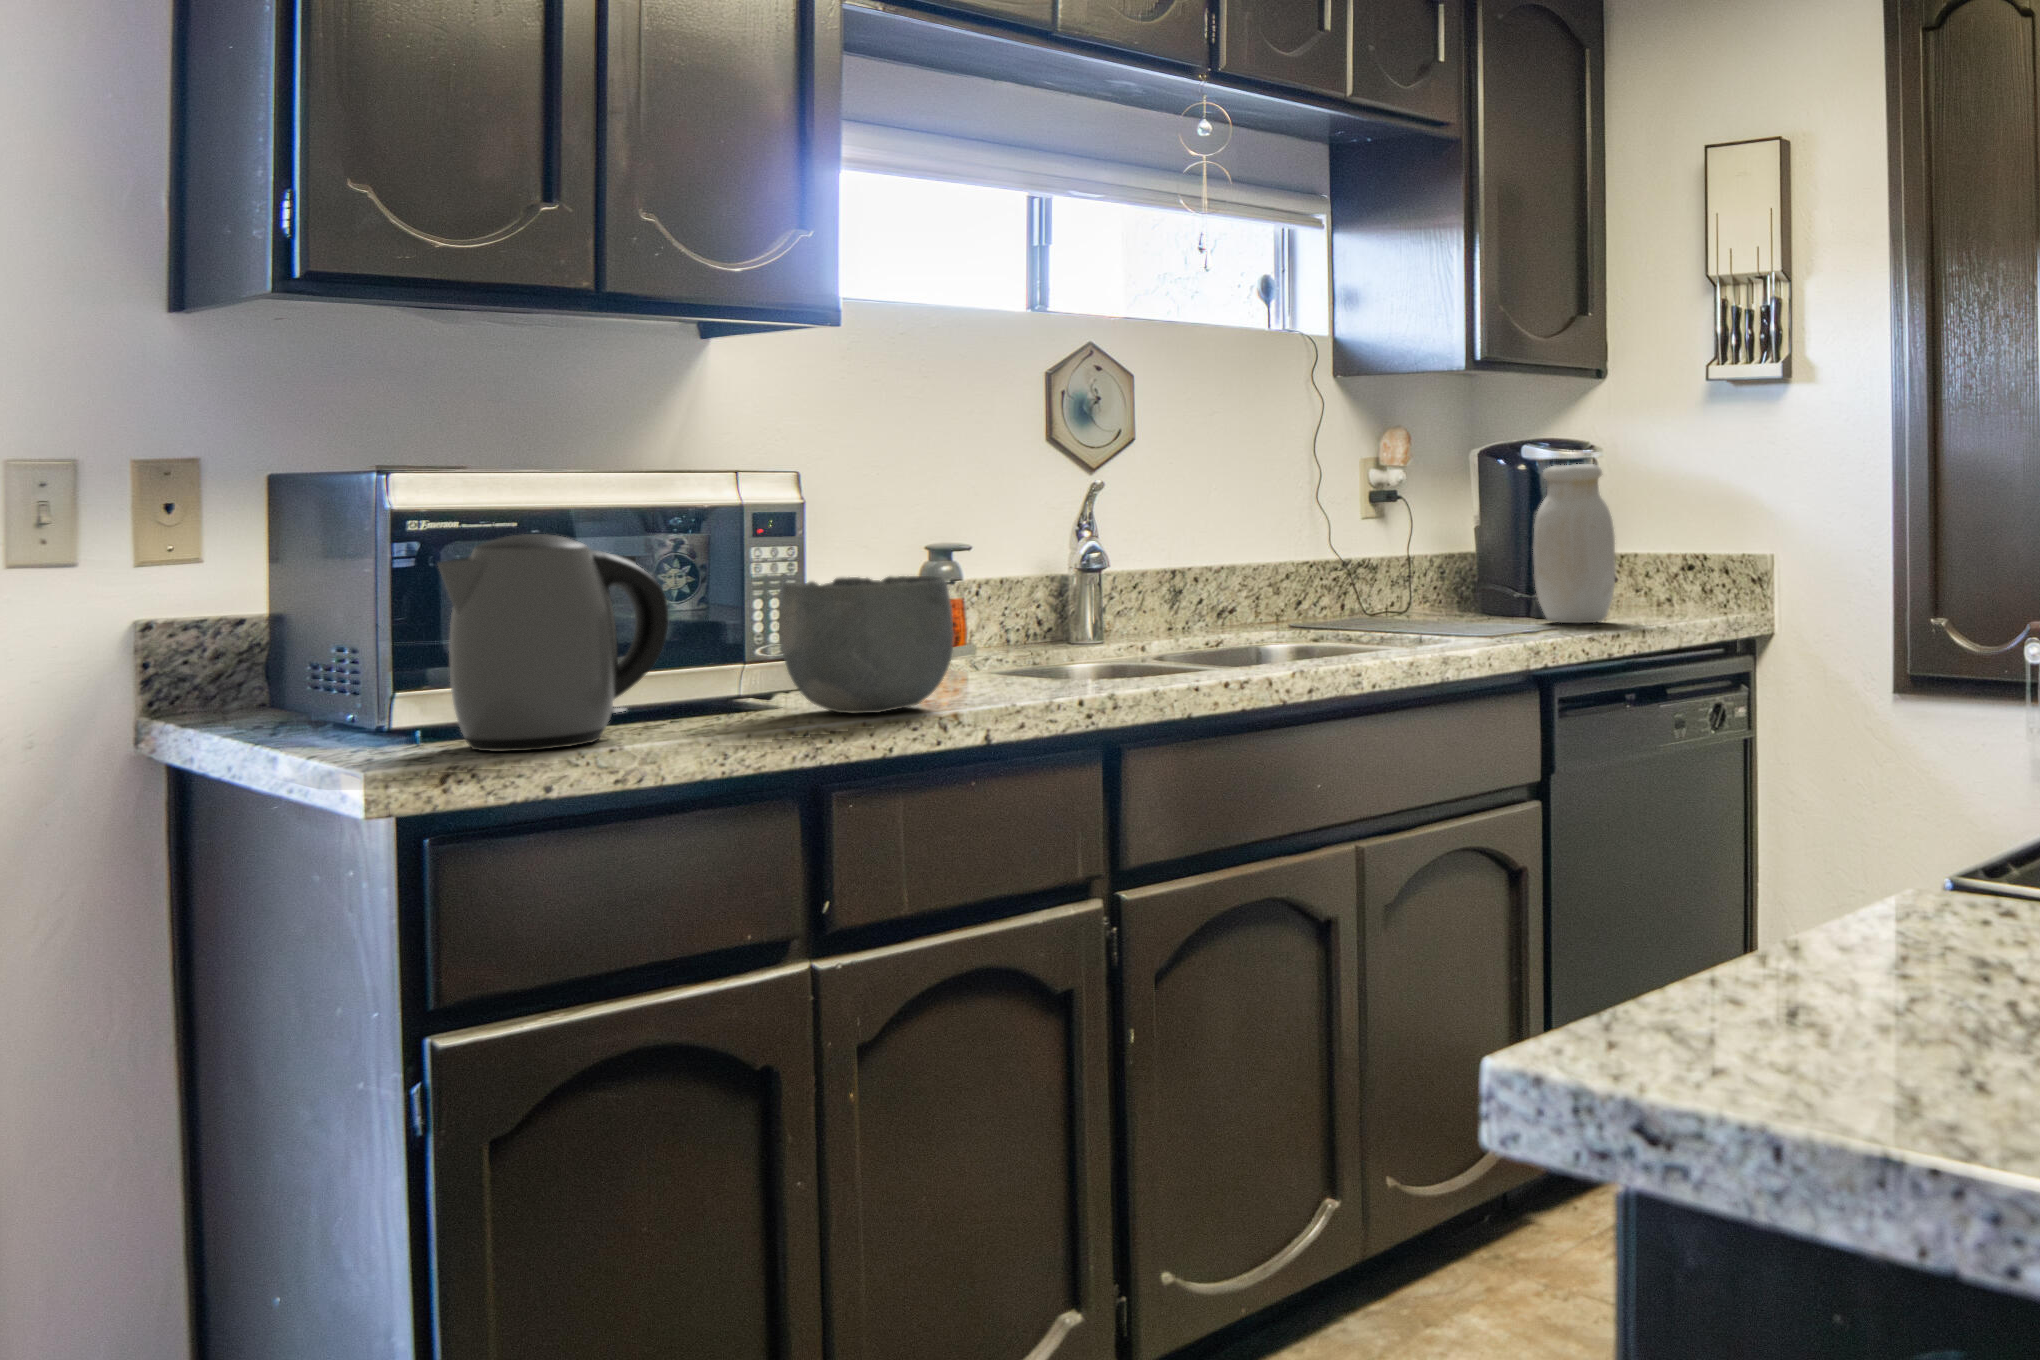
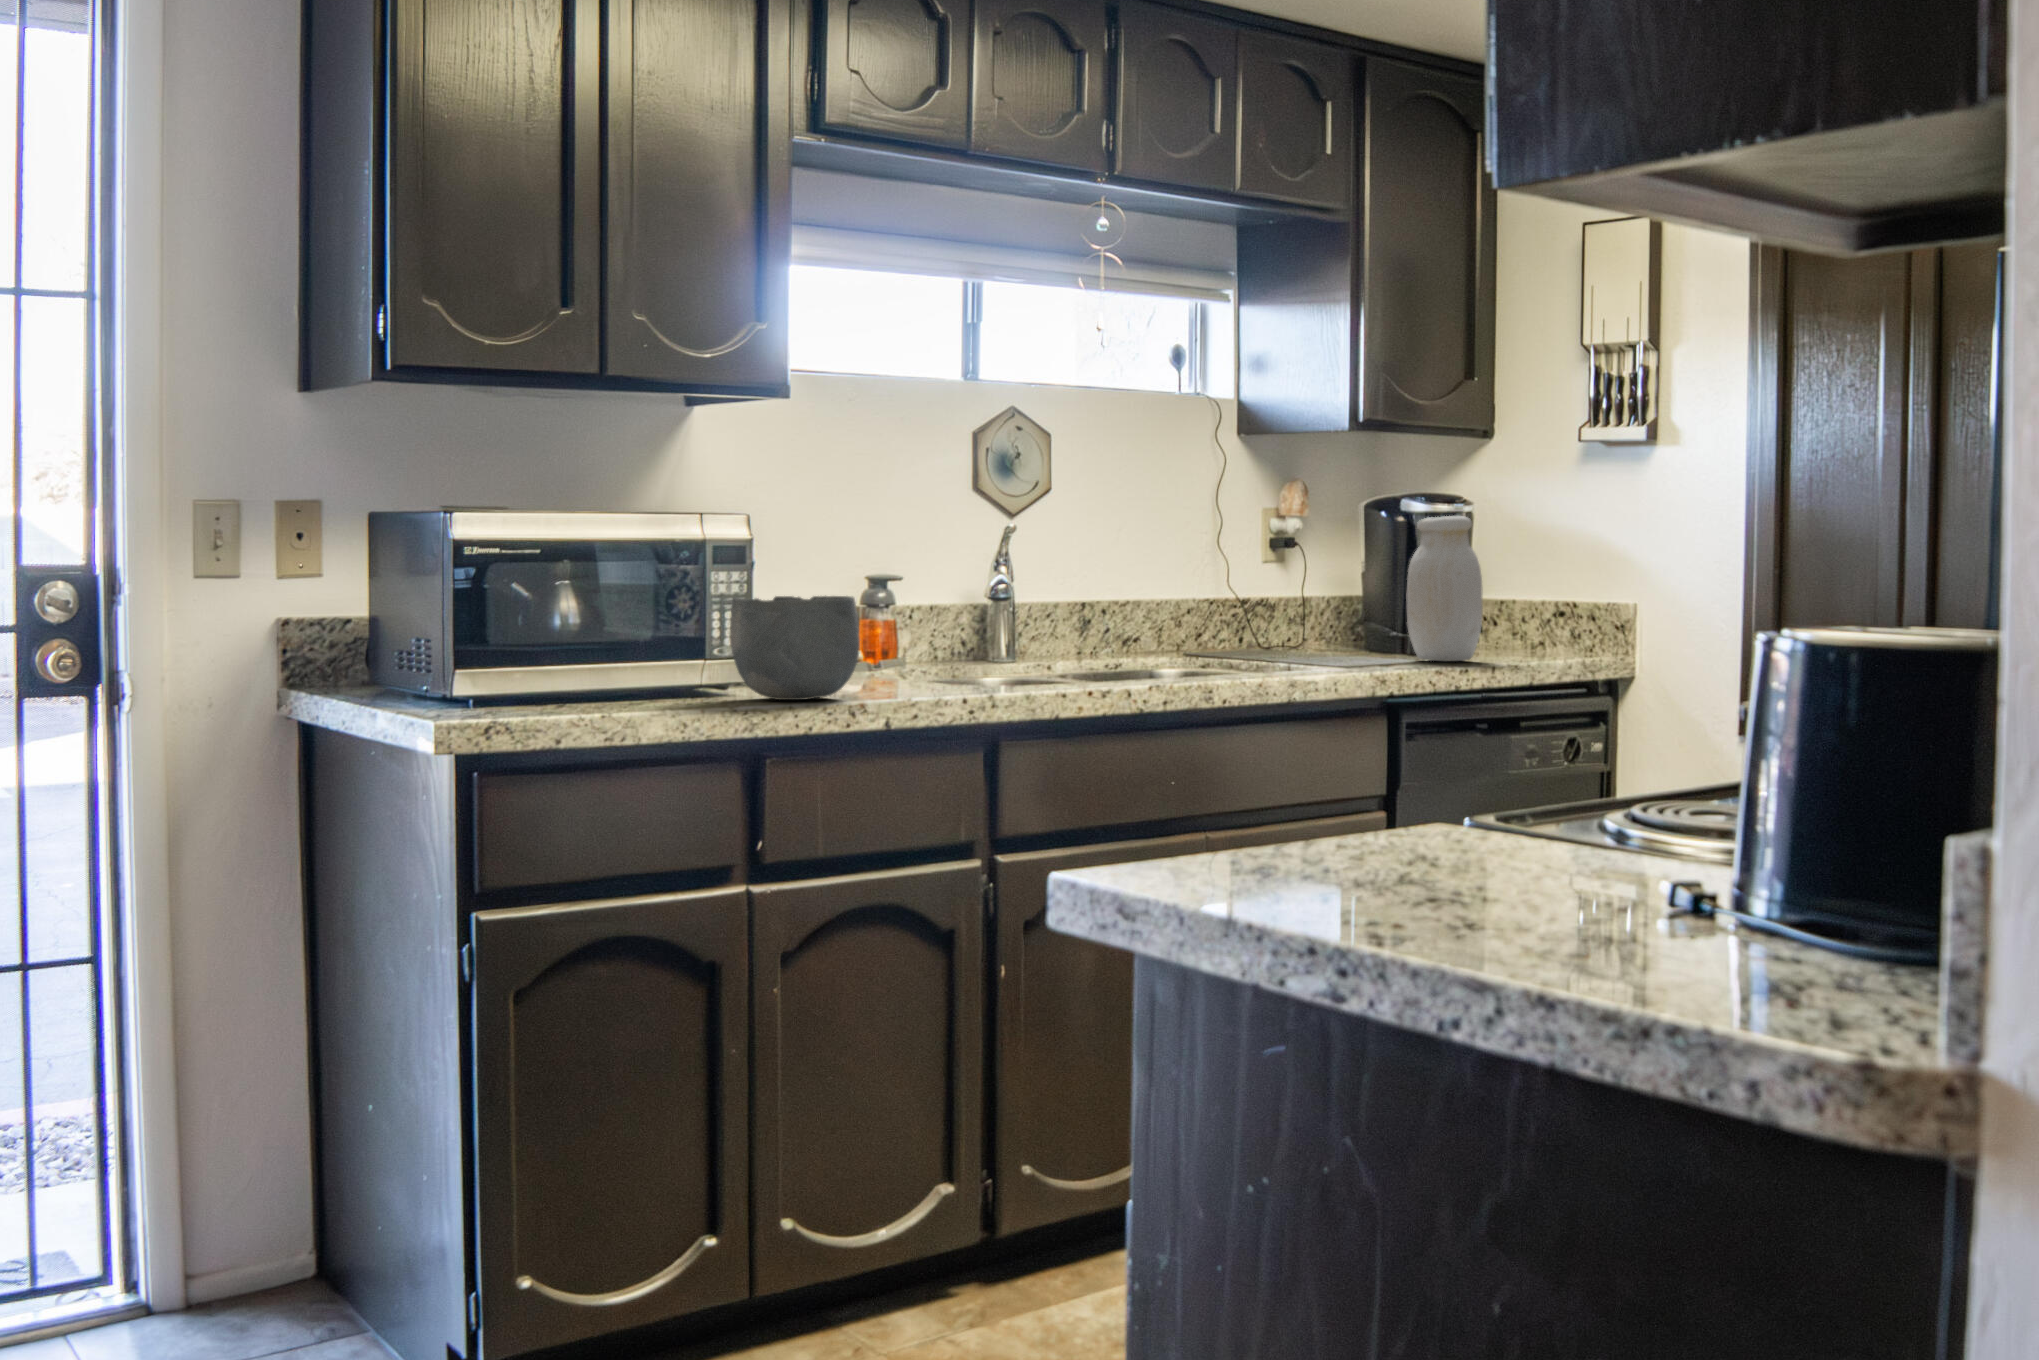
kettle: present [438,534,668,751] -> none [487,556,646,712]

